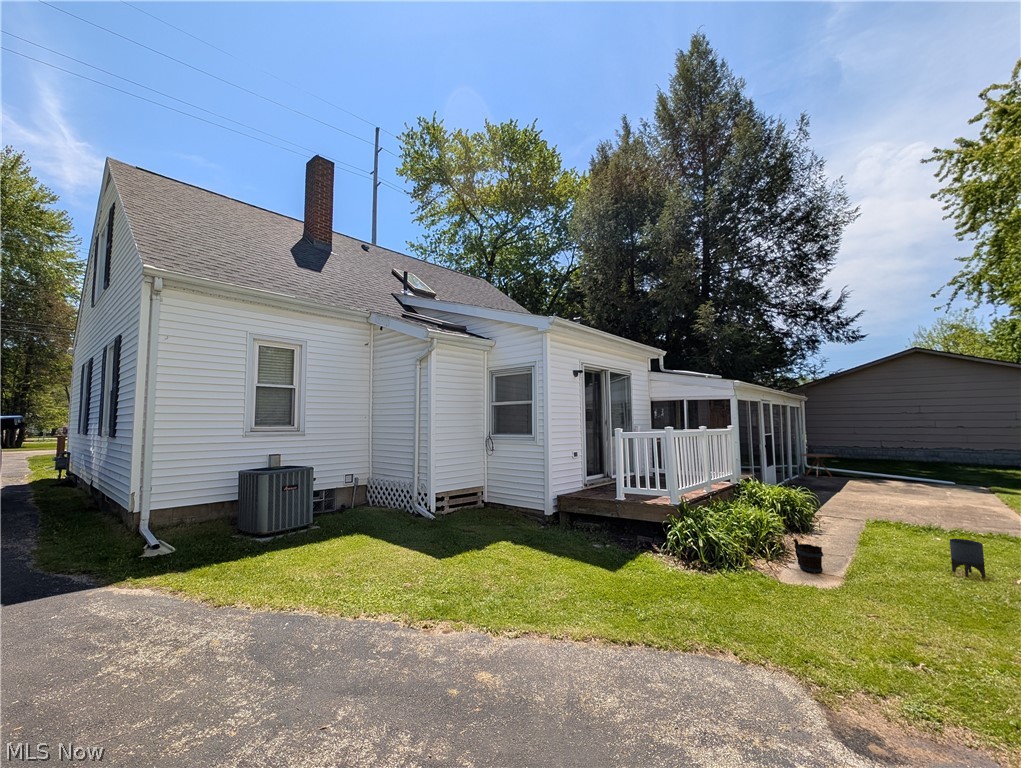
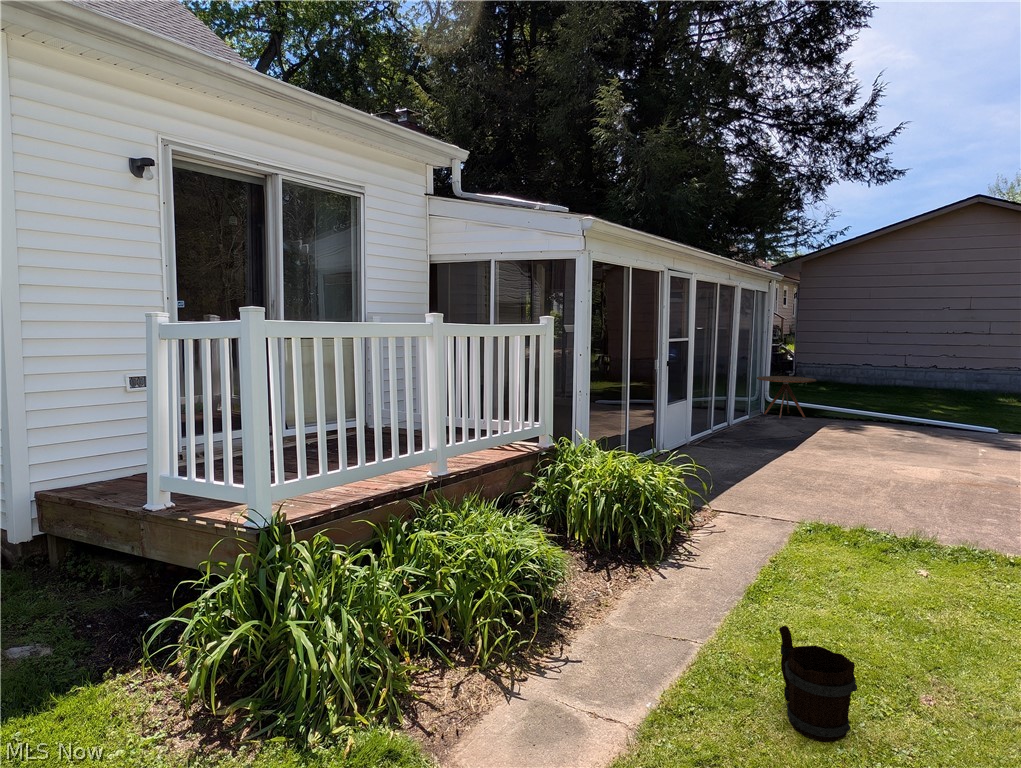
bucket: present [794,539,824,574] -> present [779,626,857,742]
planter: present [950,539,986,578] -> none [912,624,994,737]

